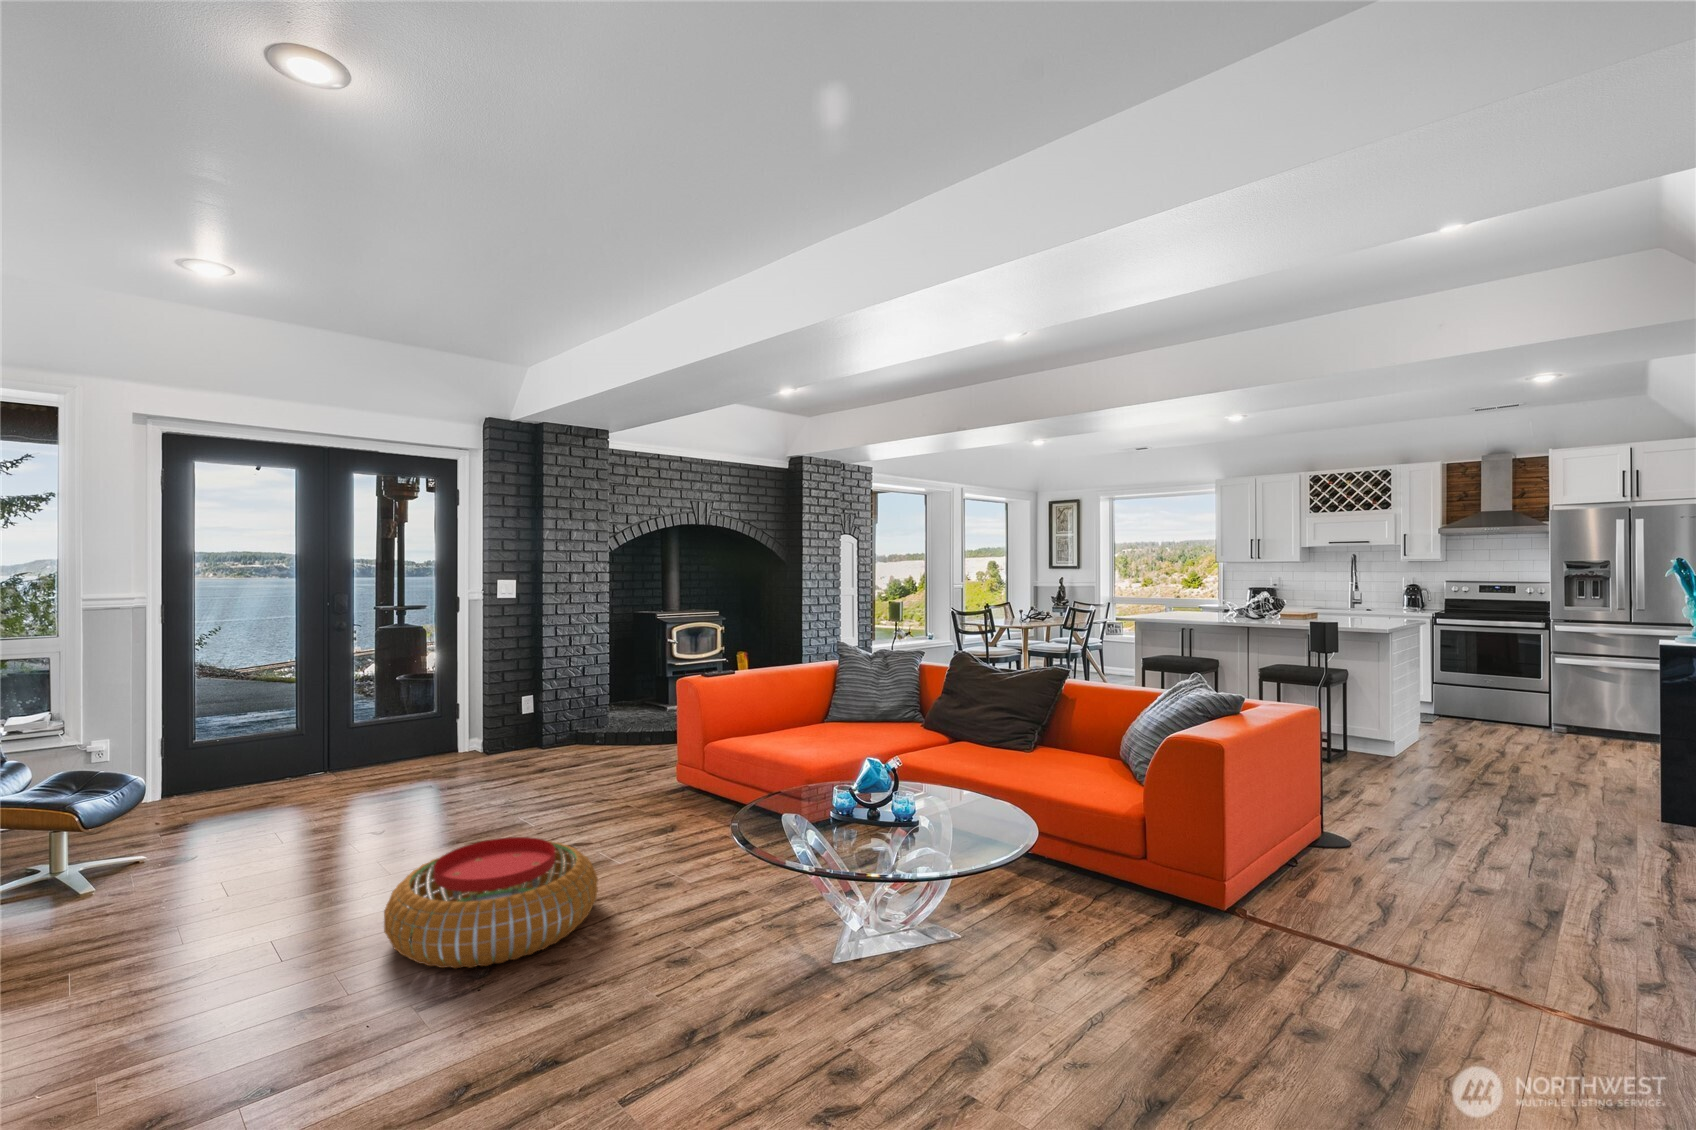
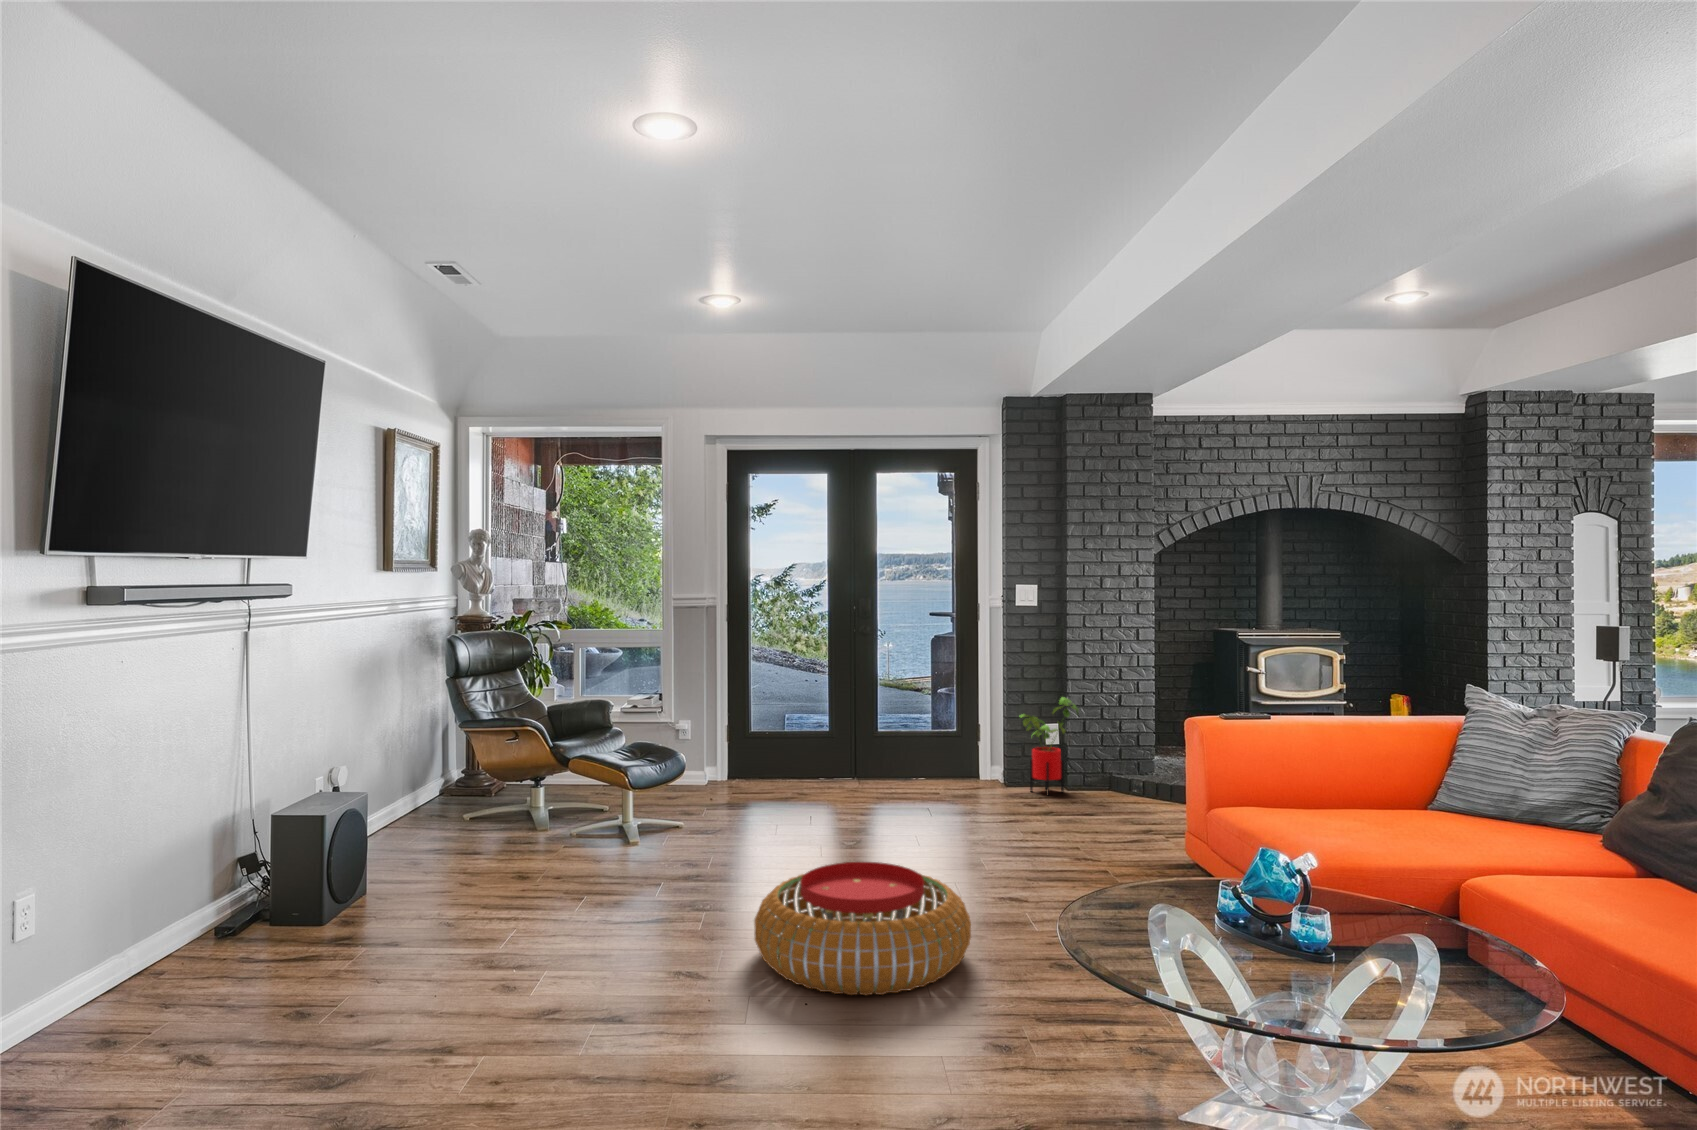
house plant: none [502,673,555,756] -> present [1020,697,1078,794]

